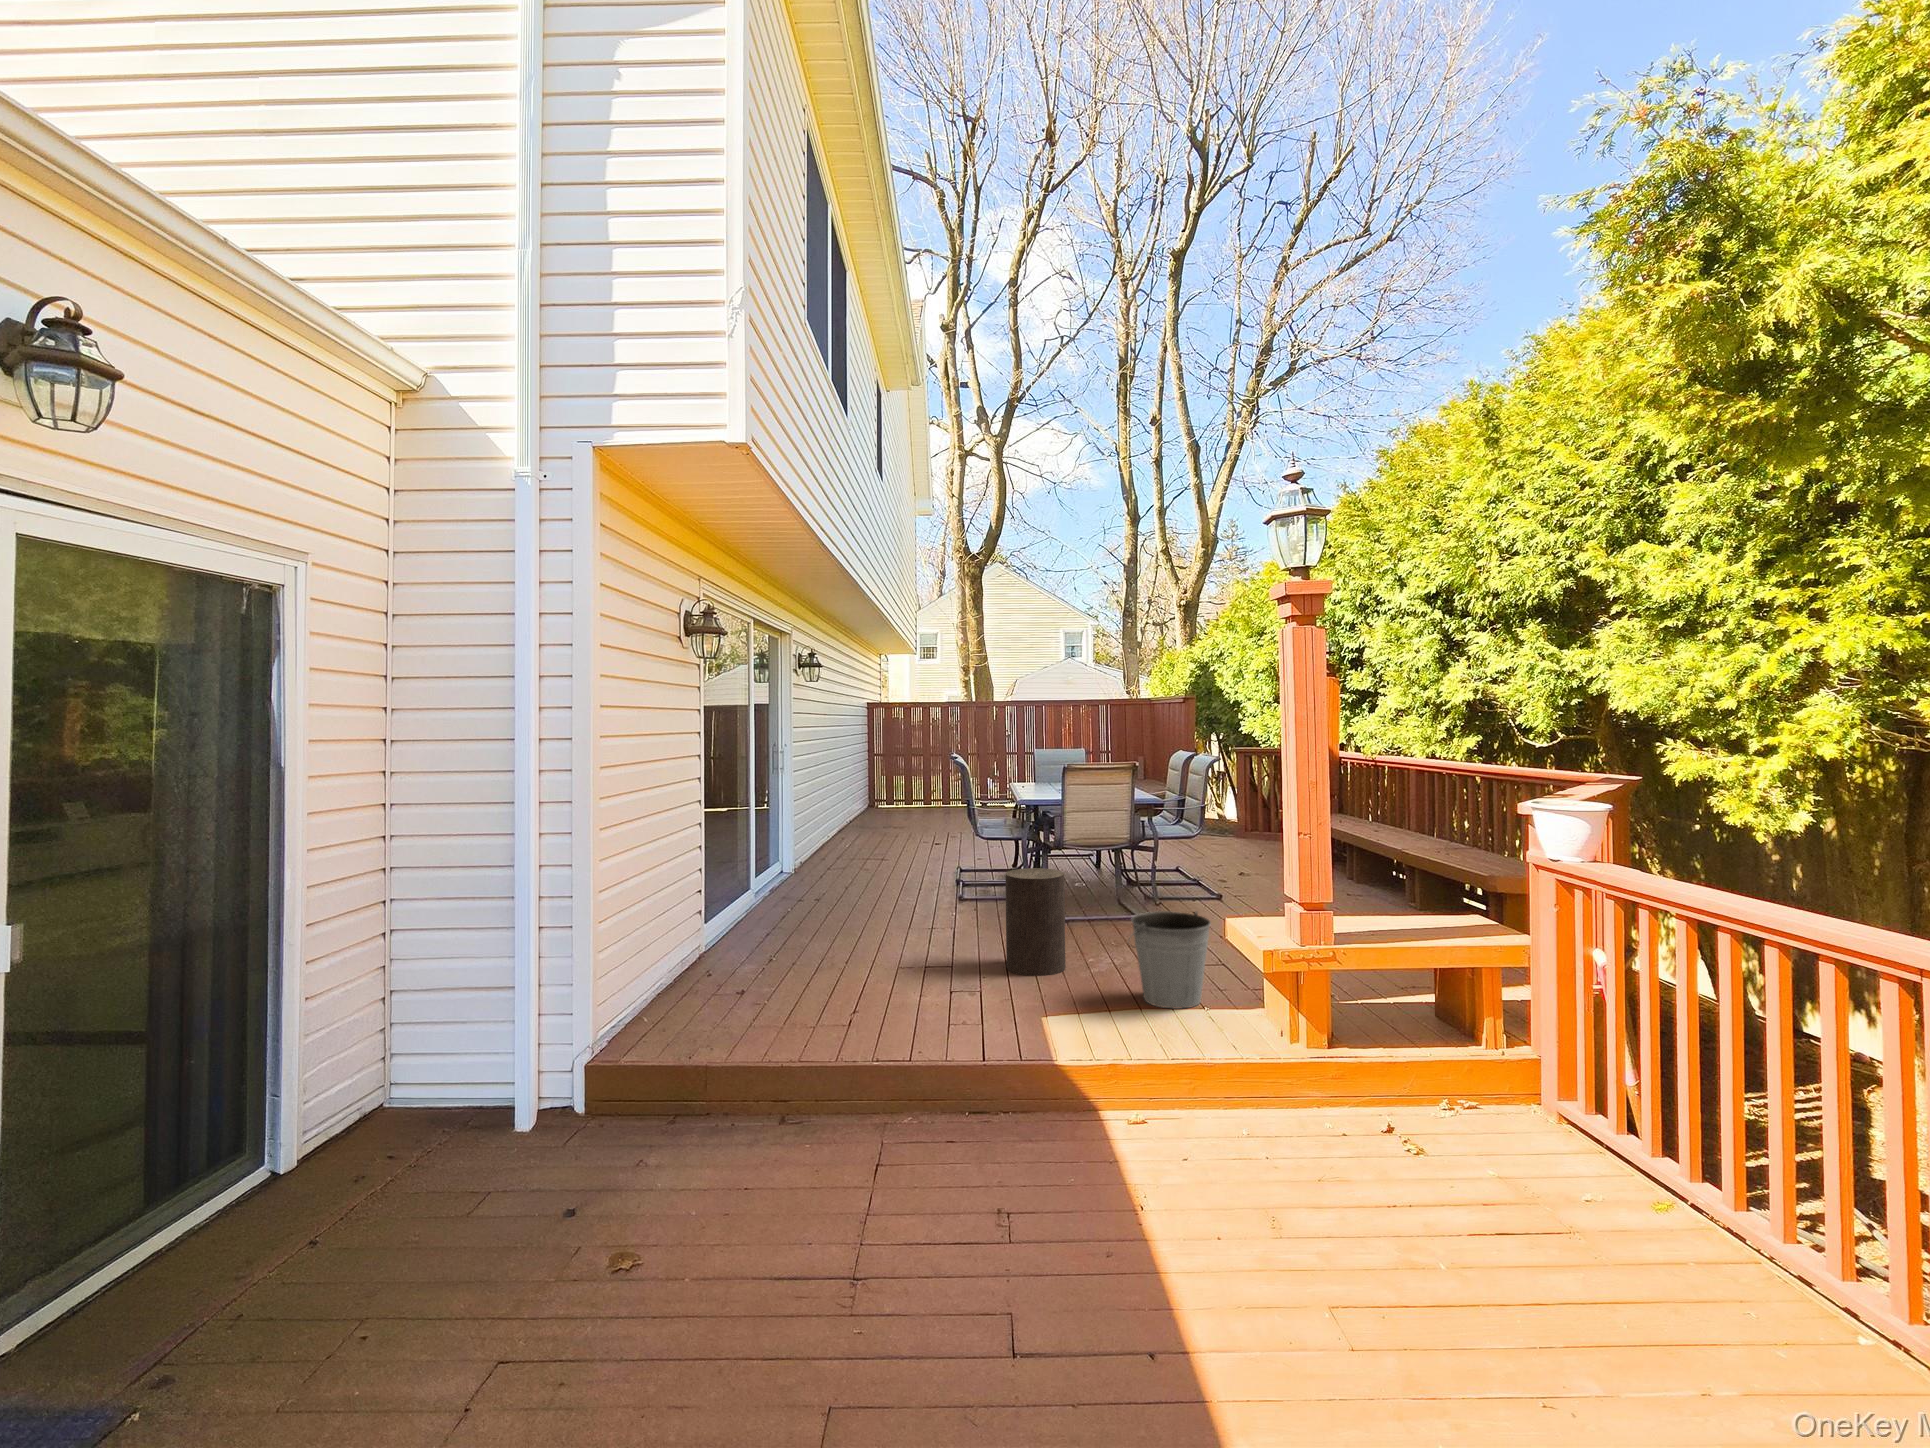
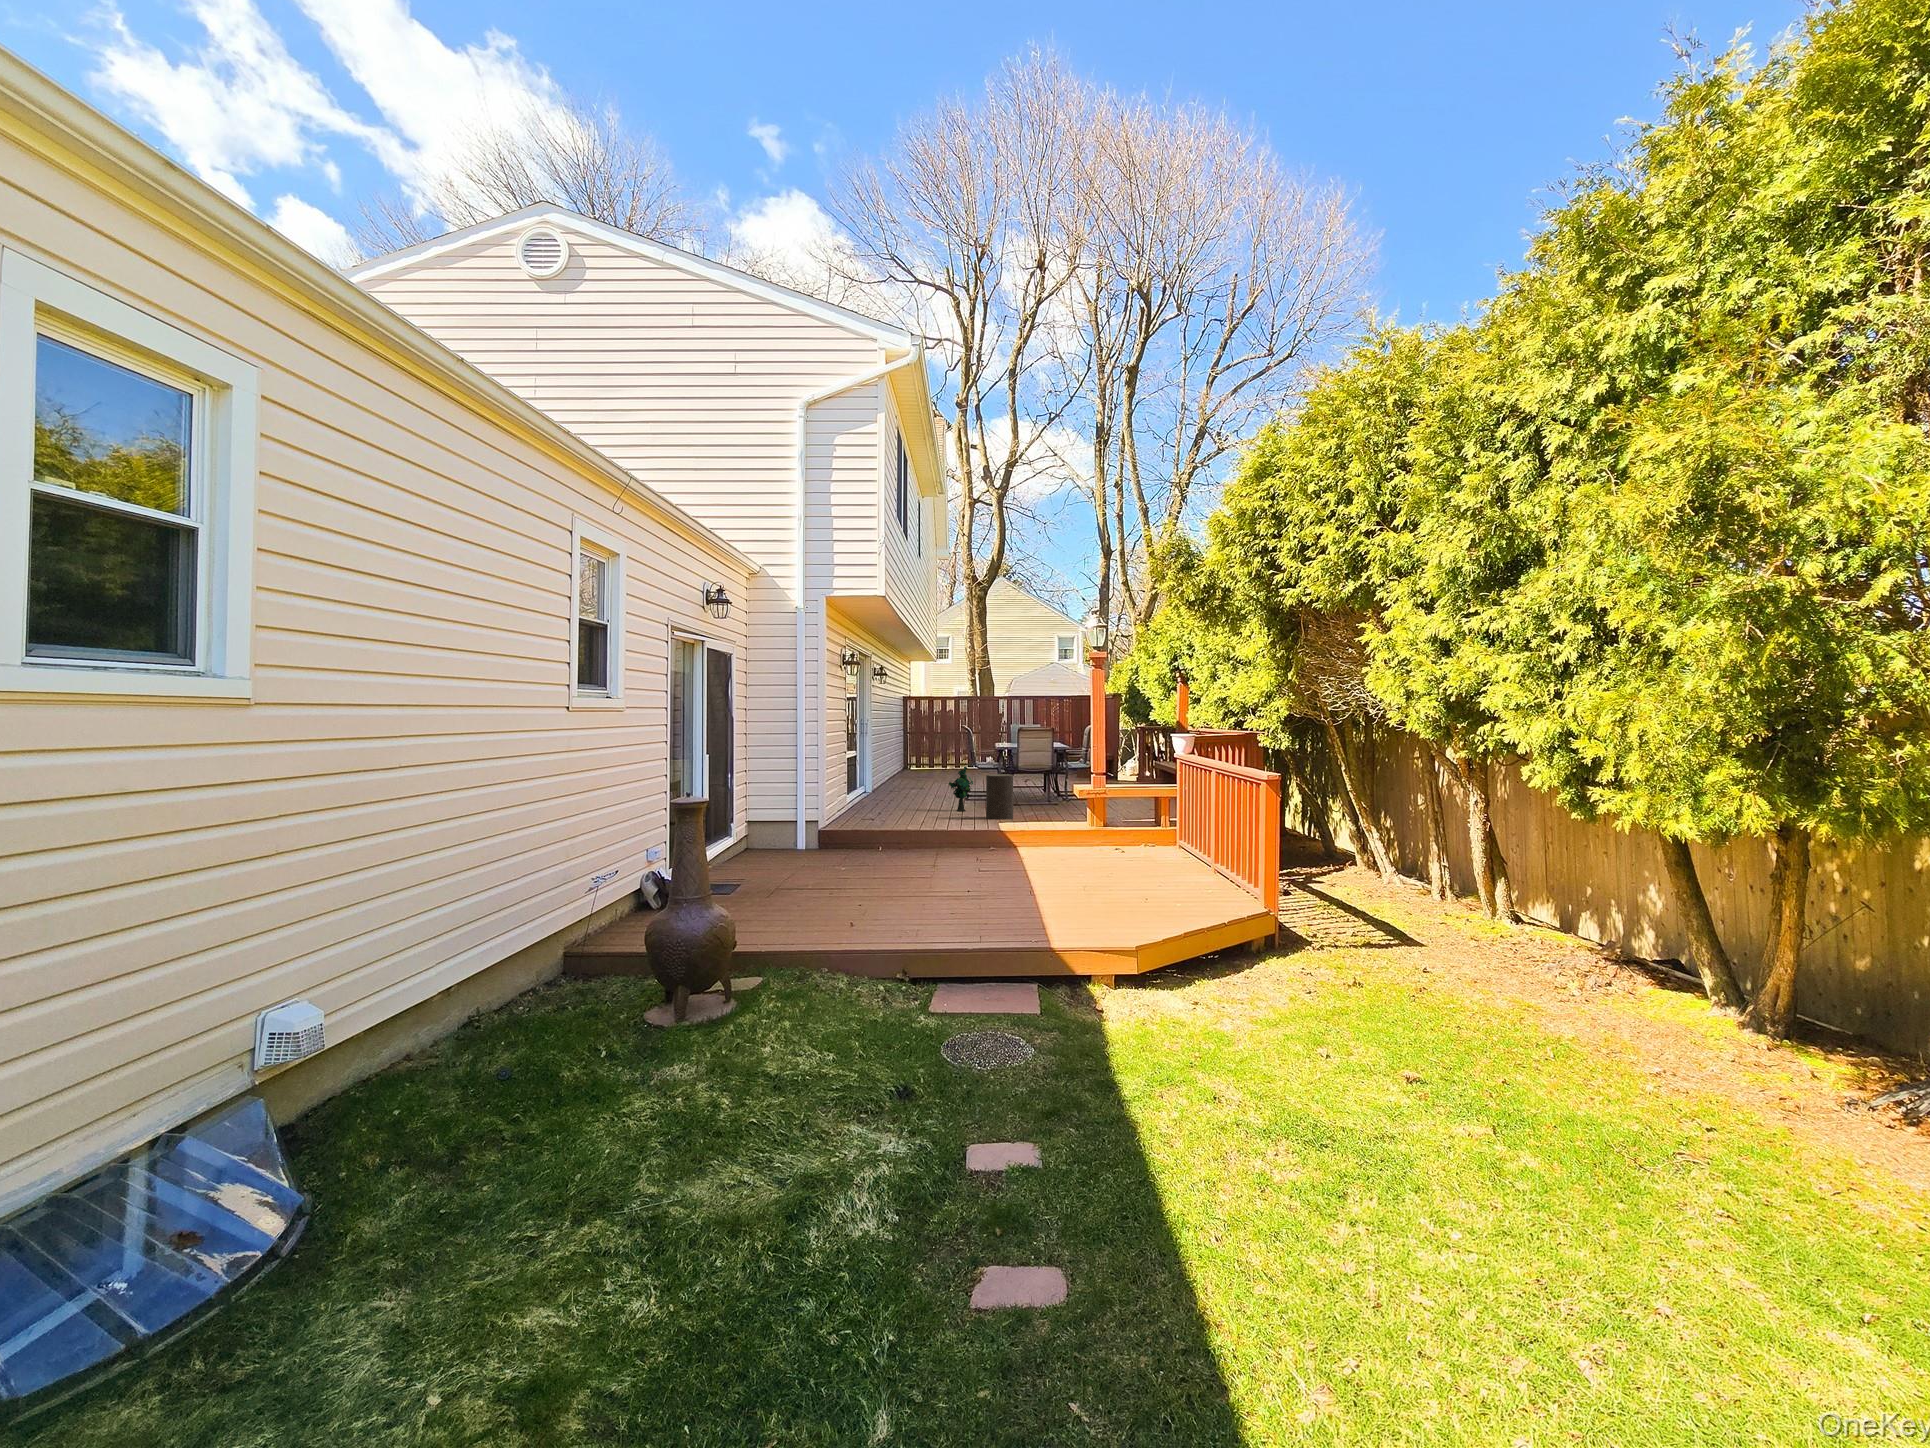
decorative plant: none [926,839,976,929] -> present [949,767,973,811]
bucket: present [1131,911,1211,1009] -> none [1036,787,1071,824]

